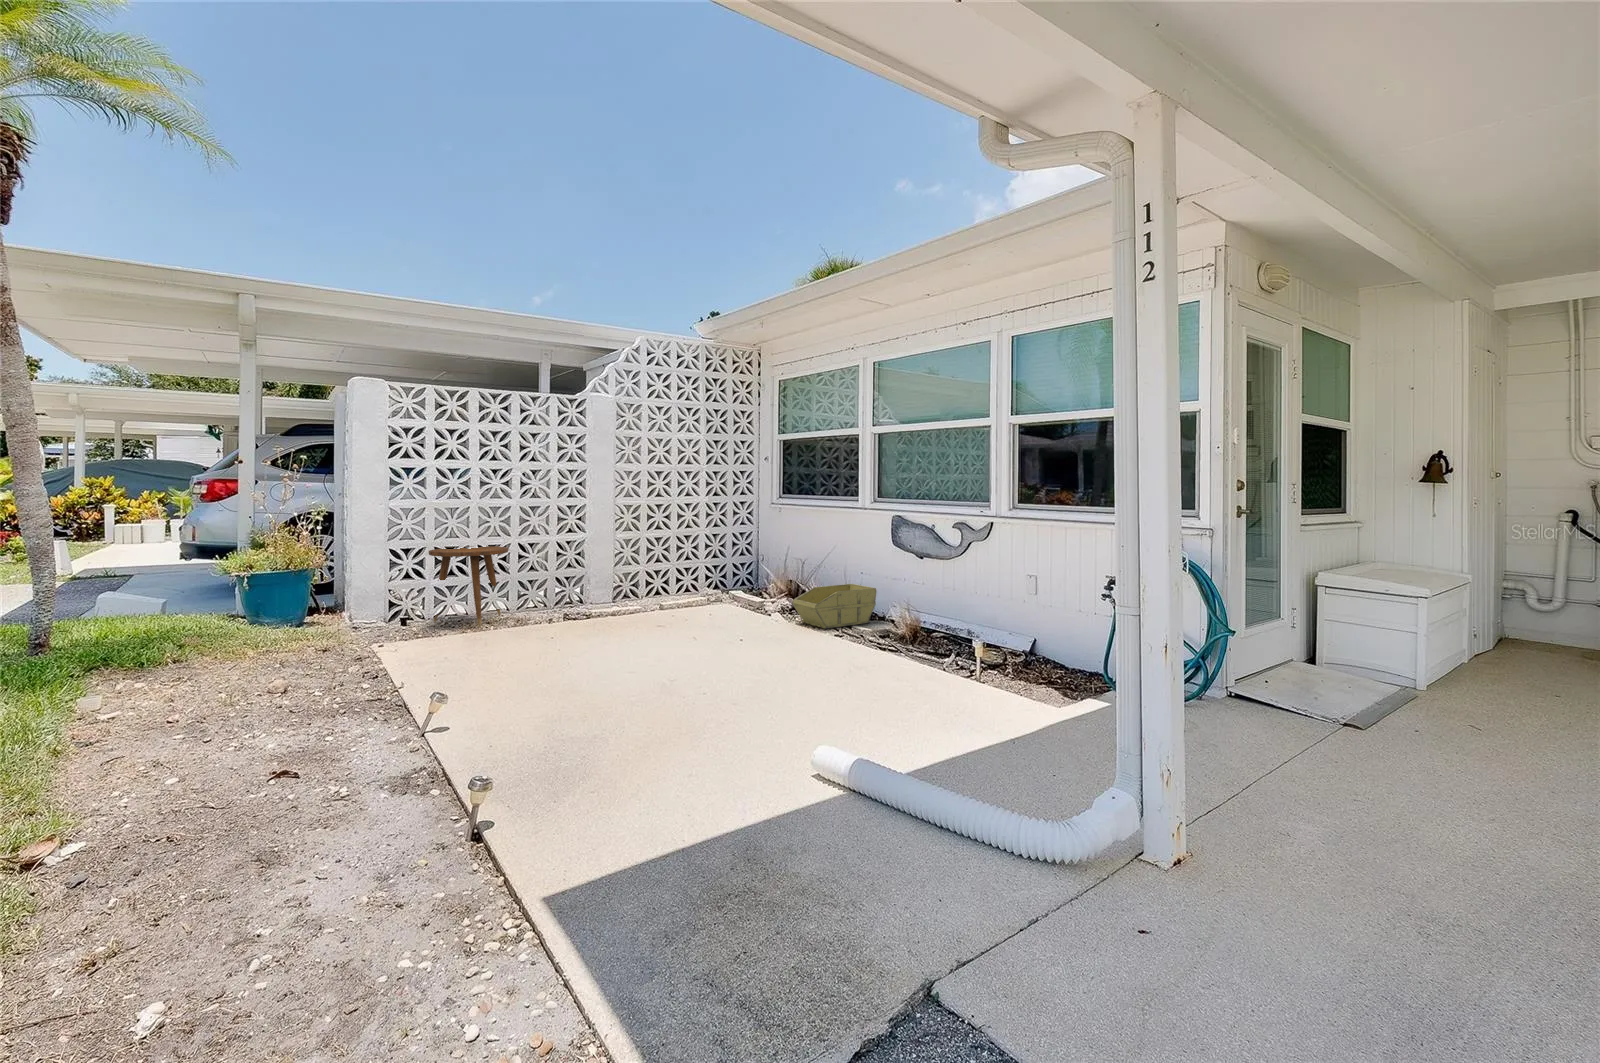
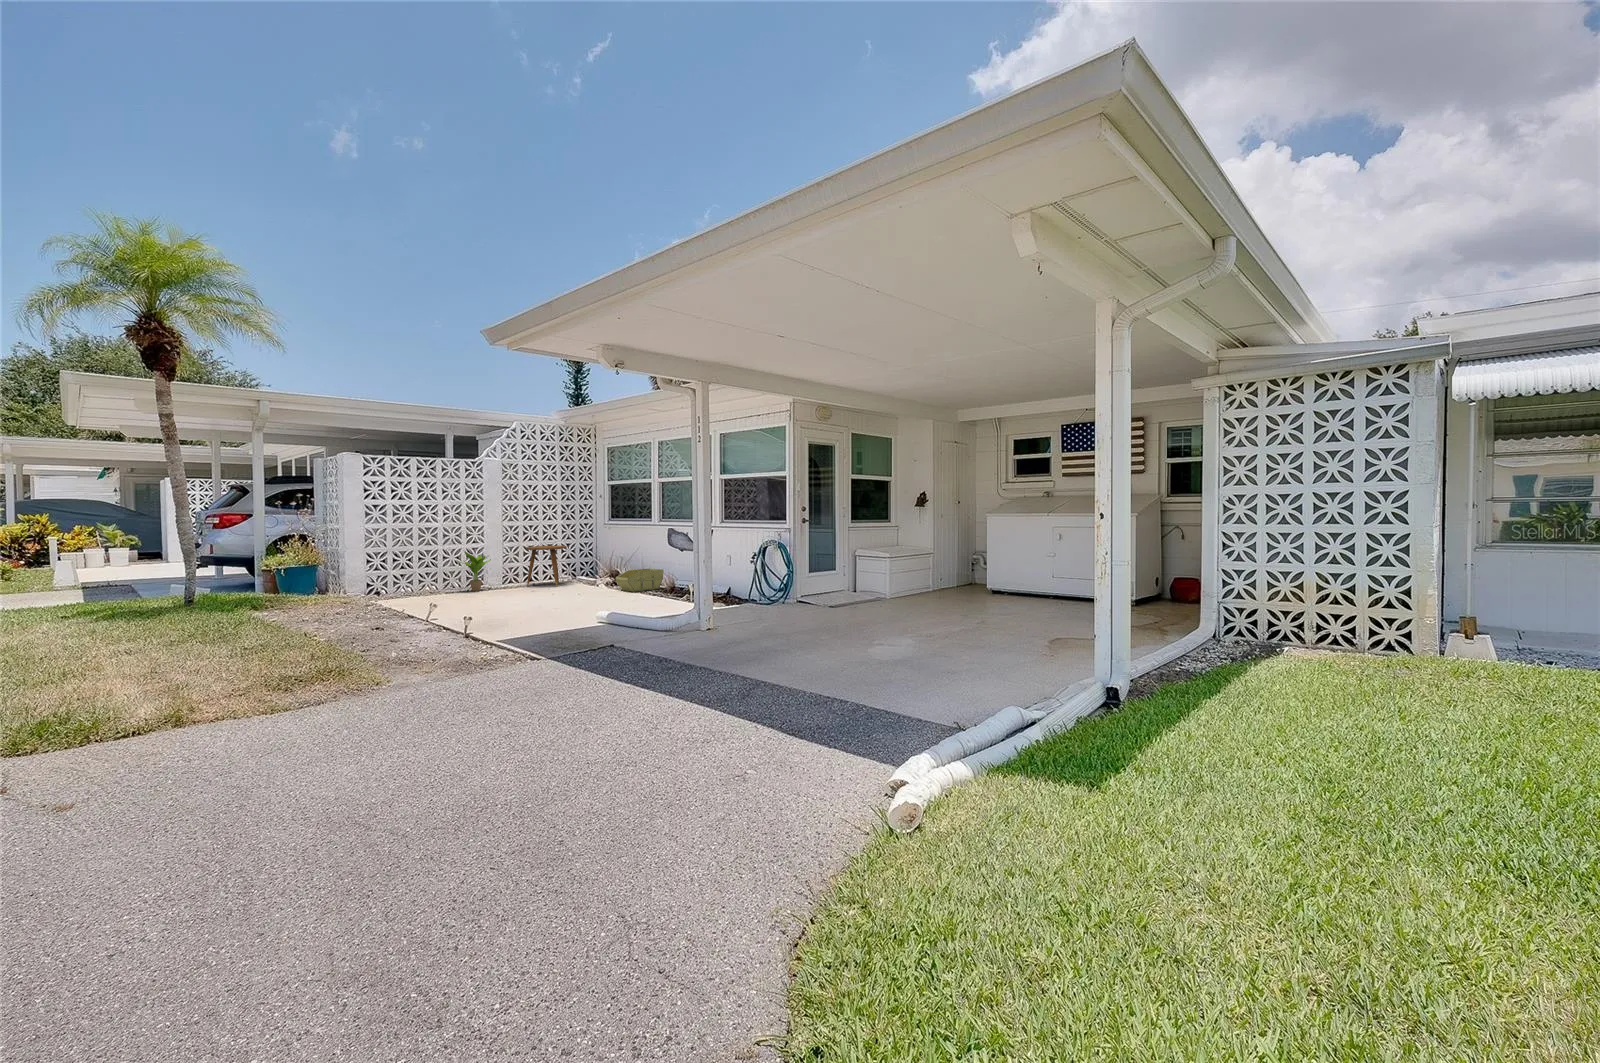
potted plant: none [540,545,595,611] -> present [460,551,491,591]
side table: present [429,546,509,627] -> present [526,546,567,586]

